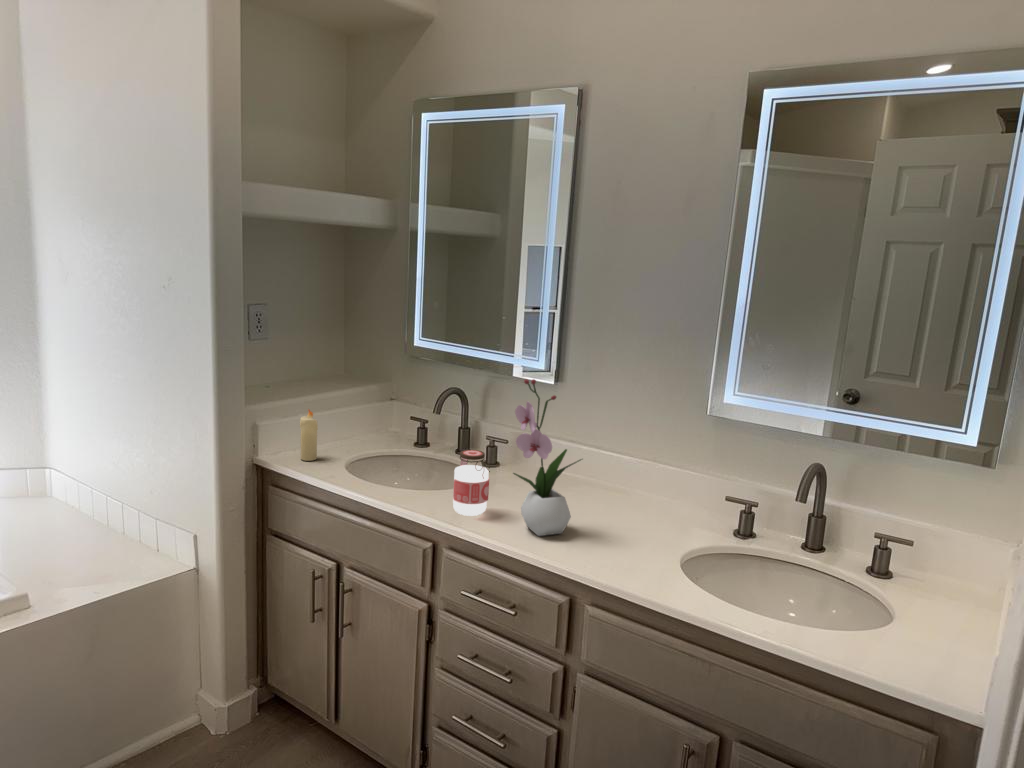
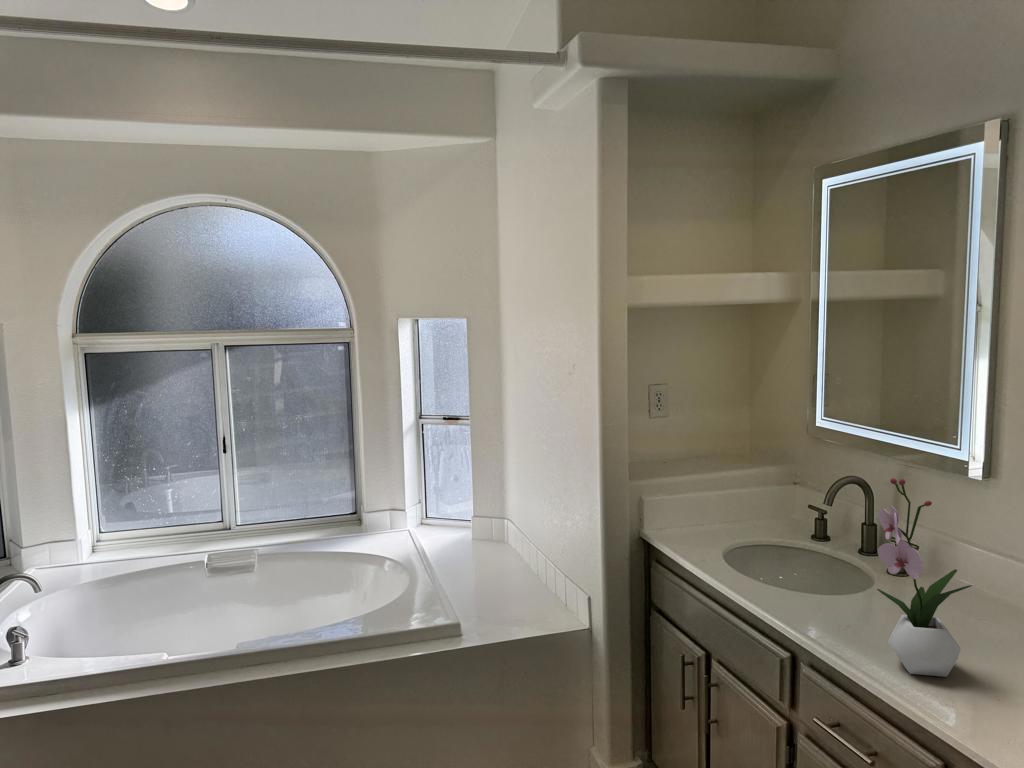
candle: present [300,410,318,461] -> none [679,489,697,542]
jar: present [453,450,490,516] -> none [812,553,857,633]

